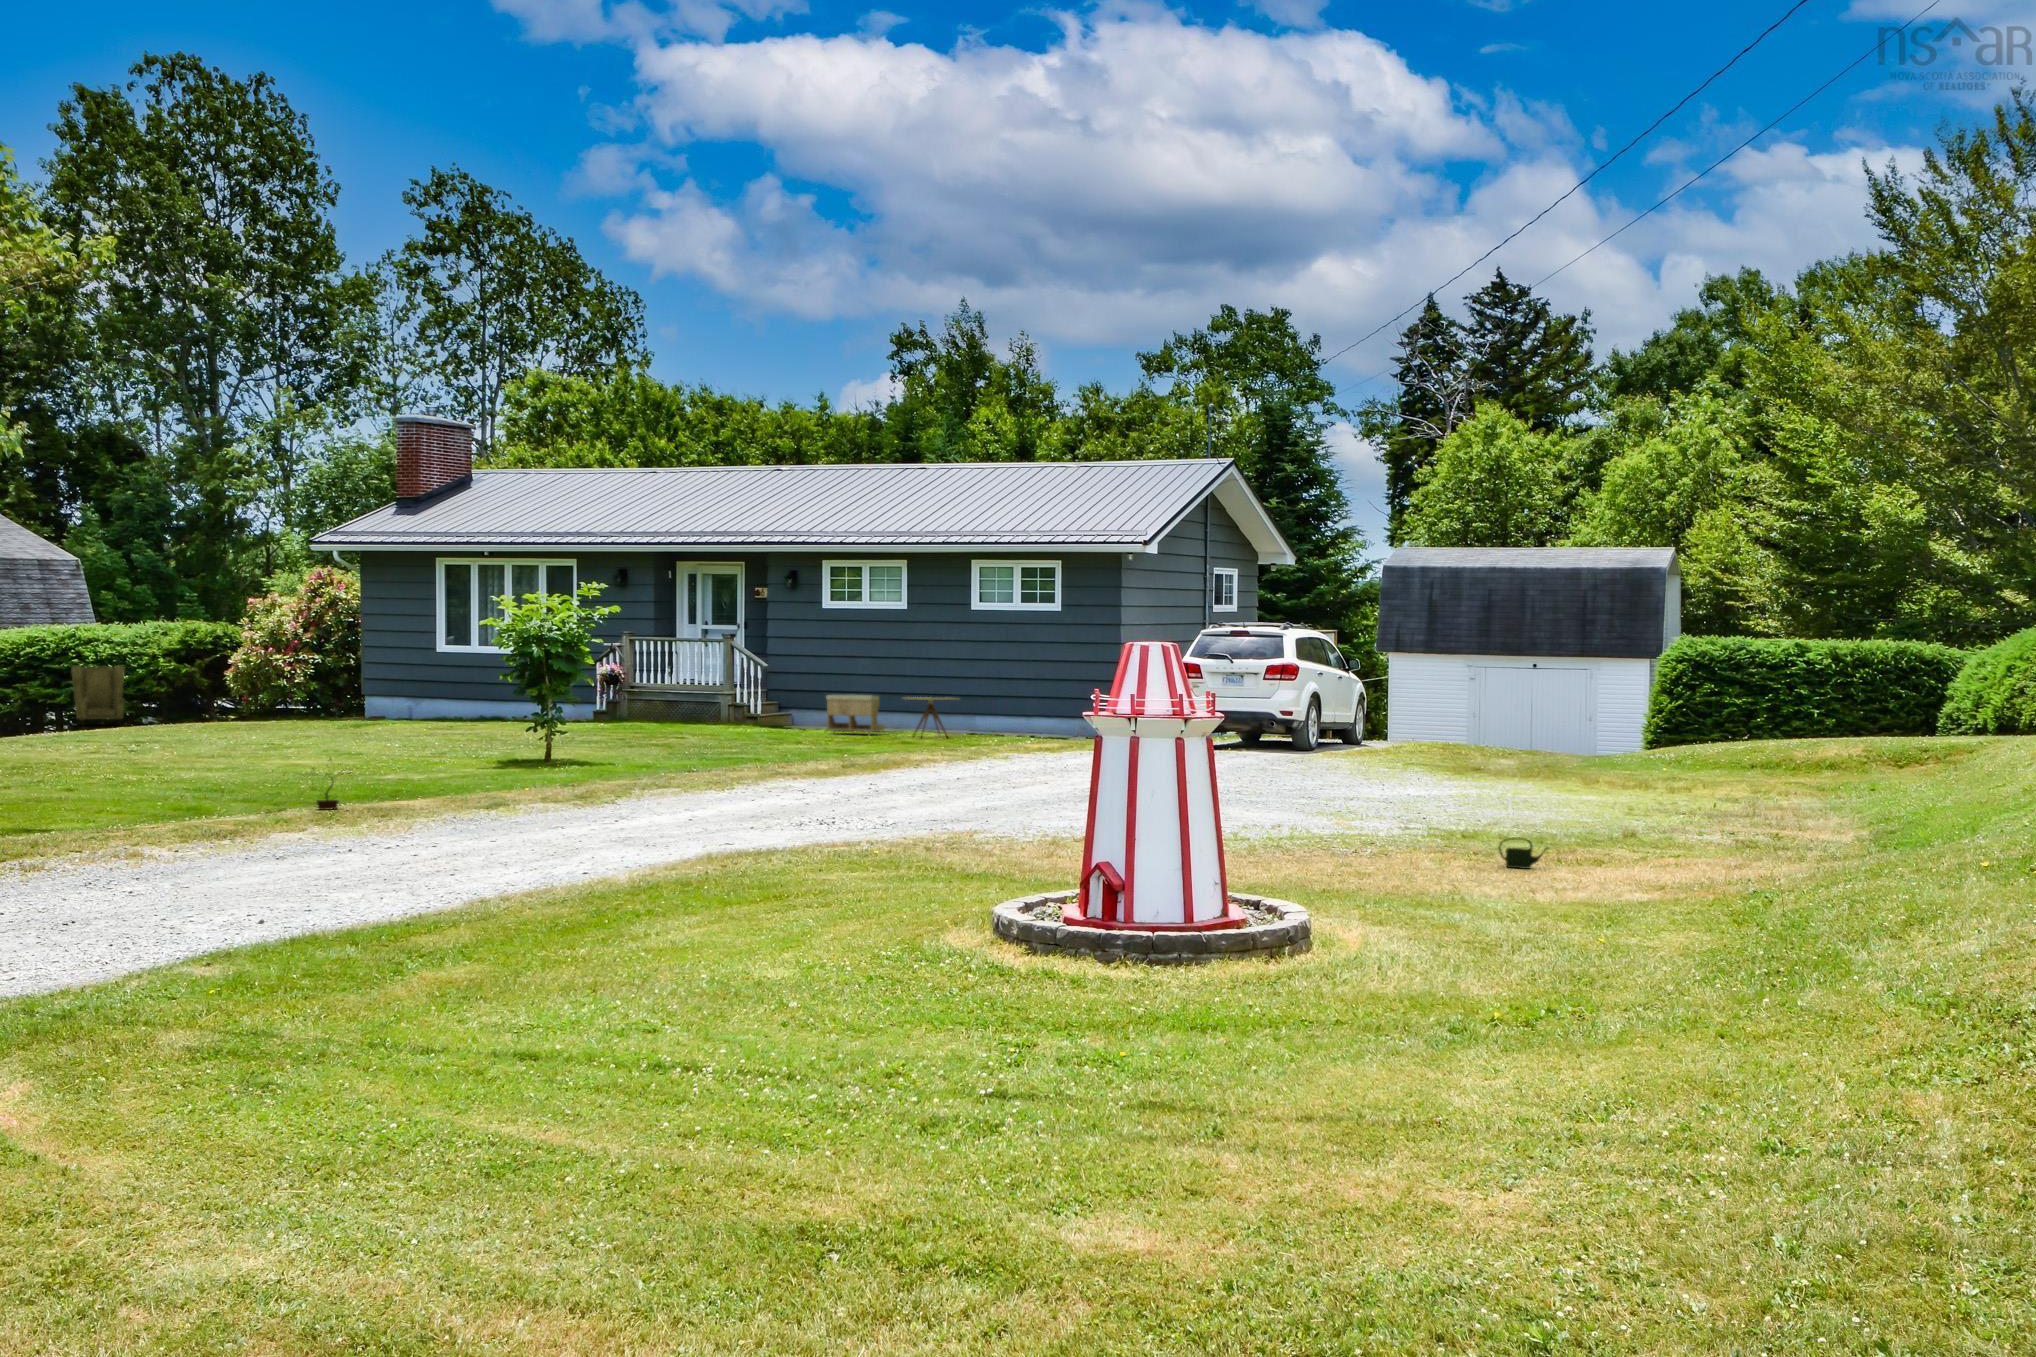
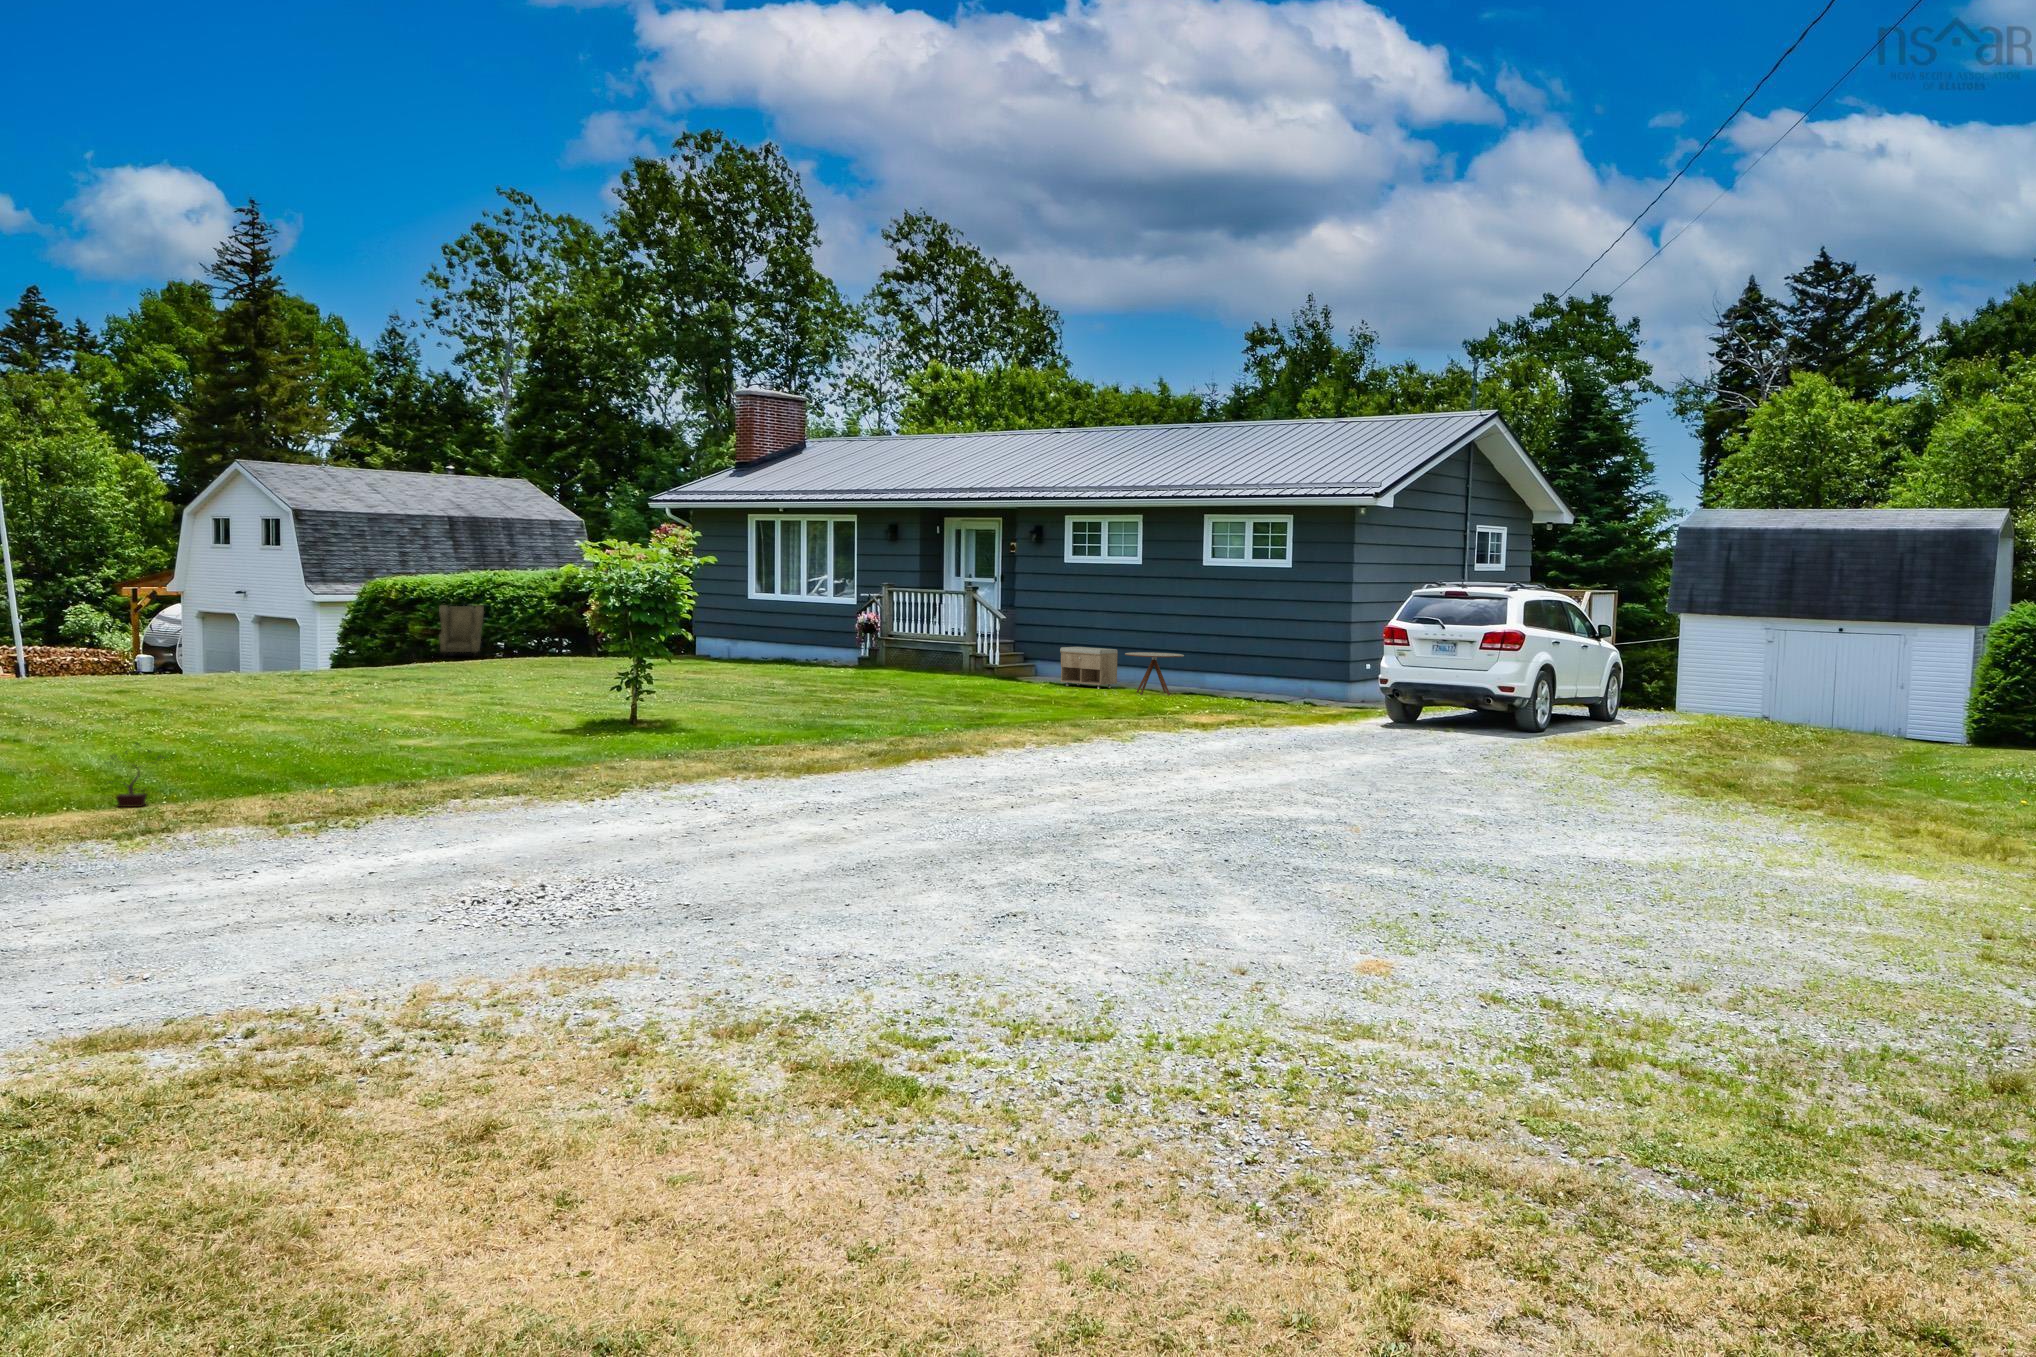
watering can: present [1499,838,1548,869] -> none [1626,1145,1760,1233]

